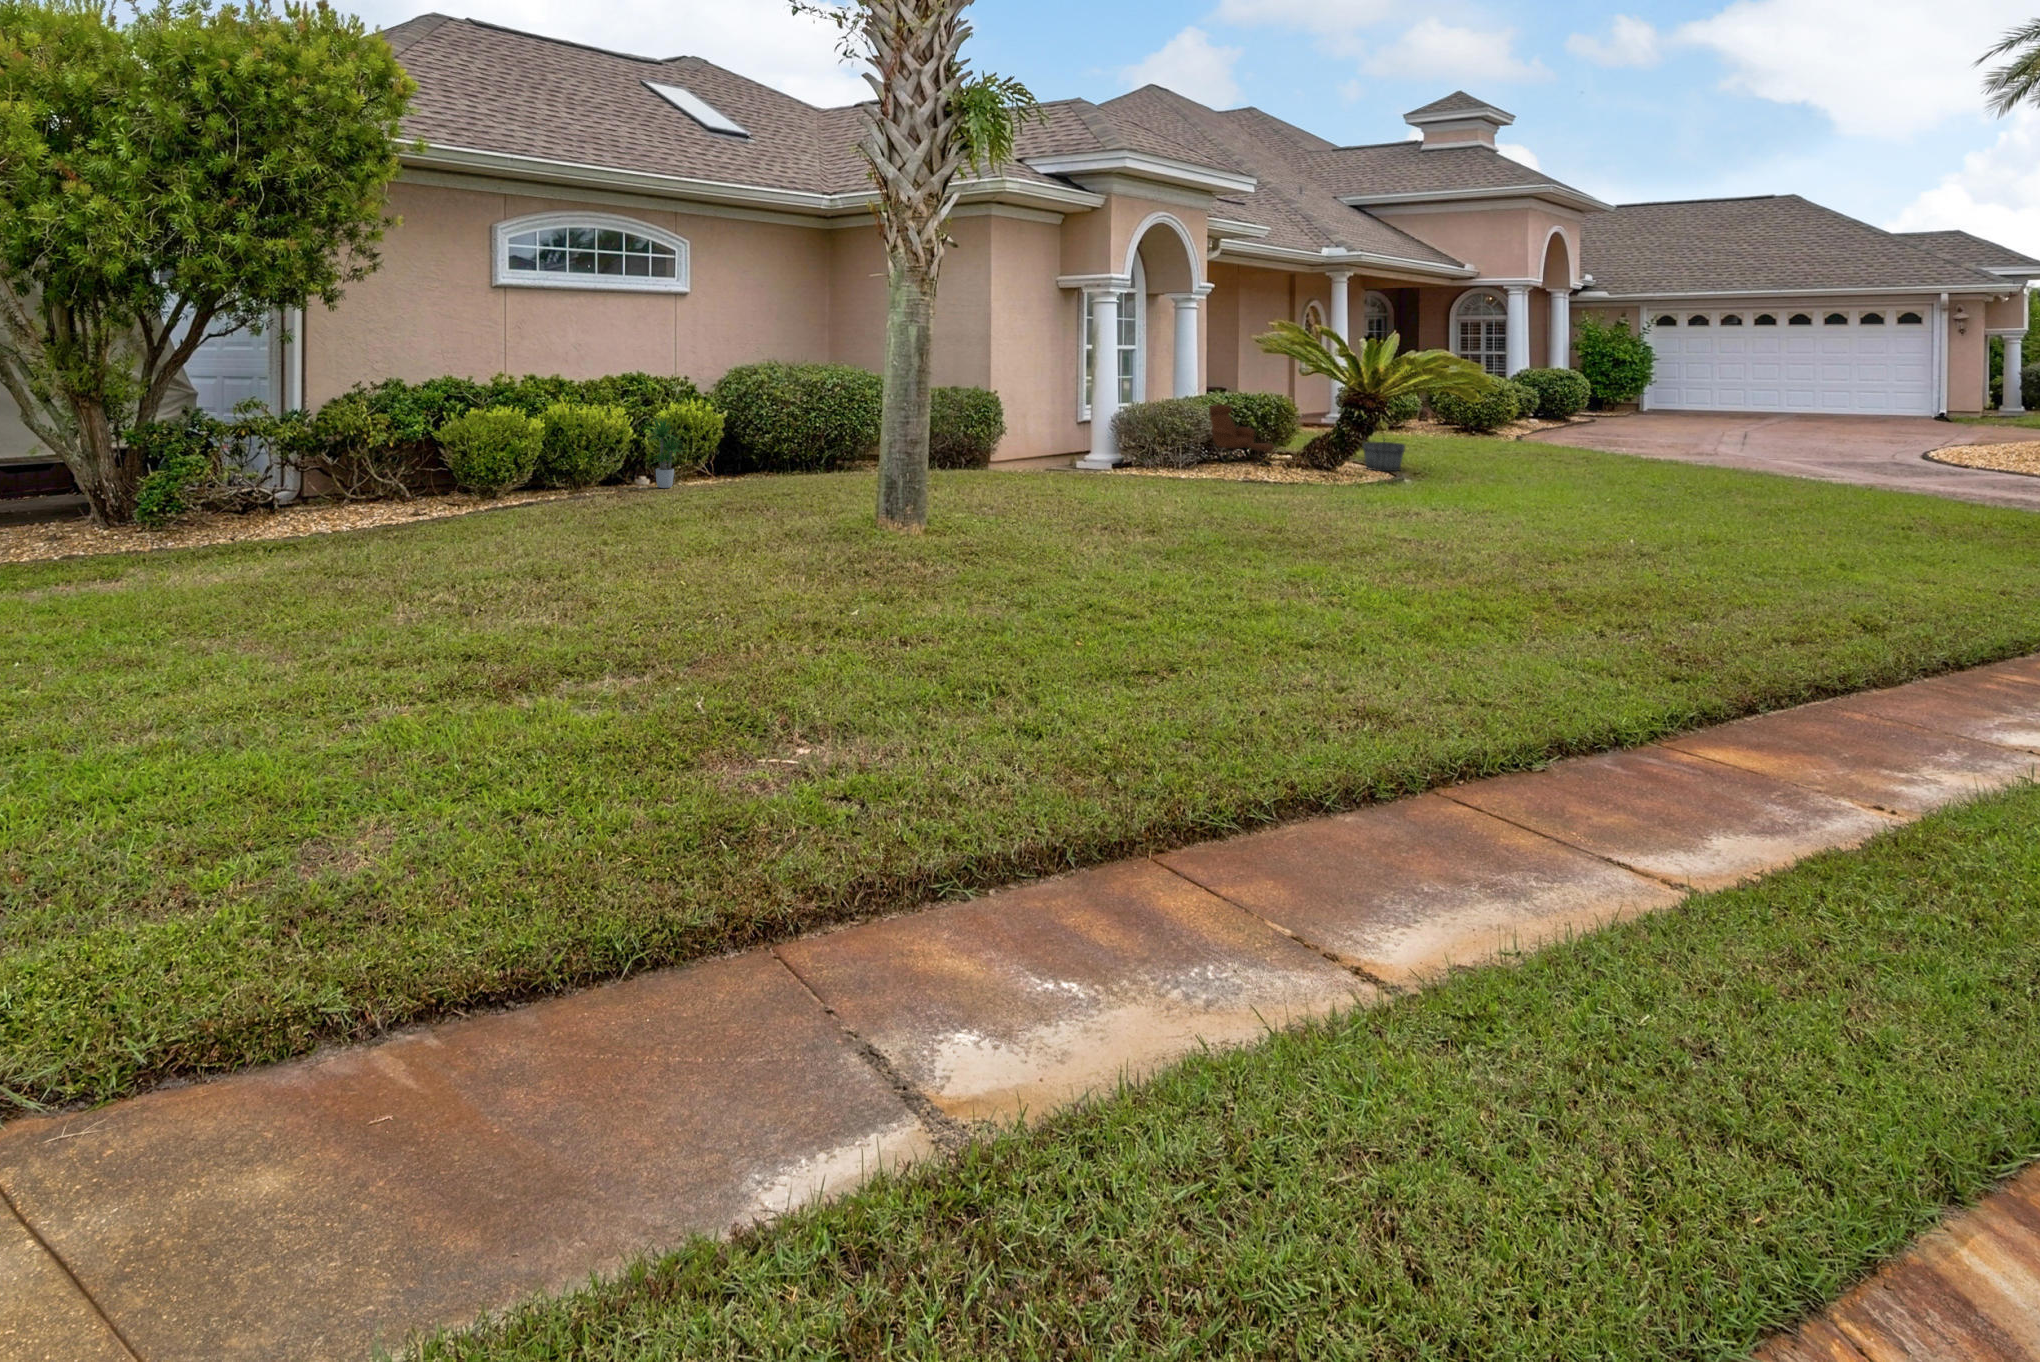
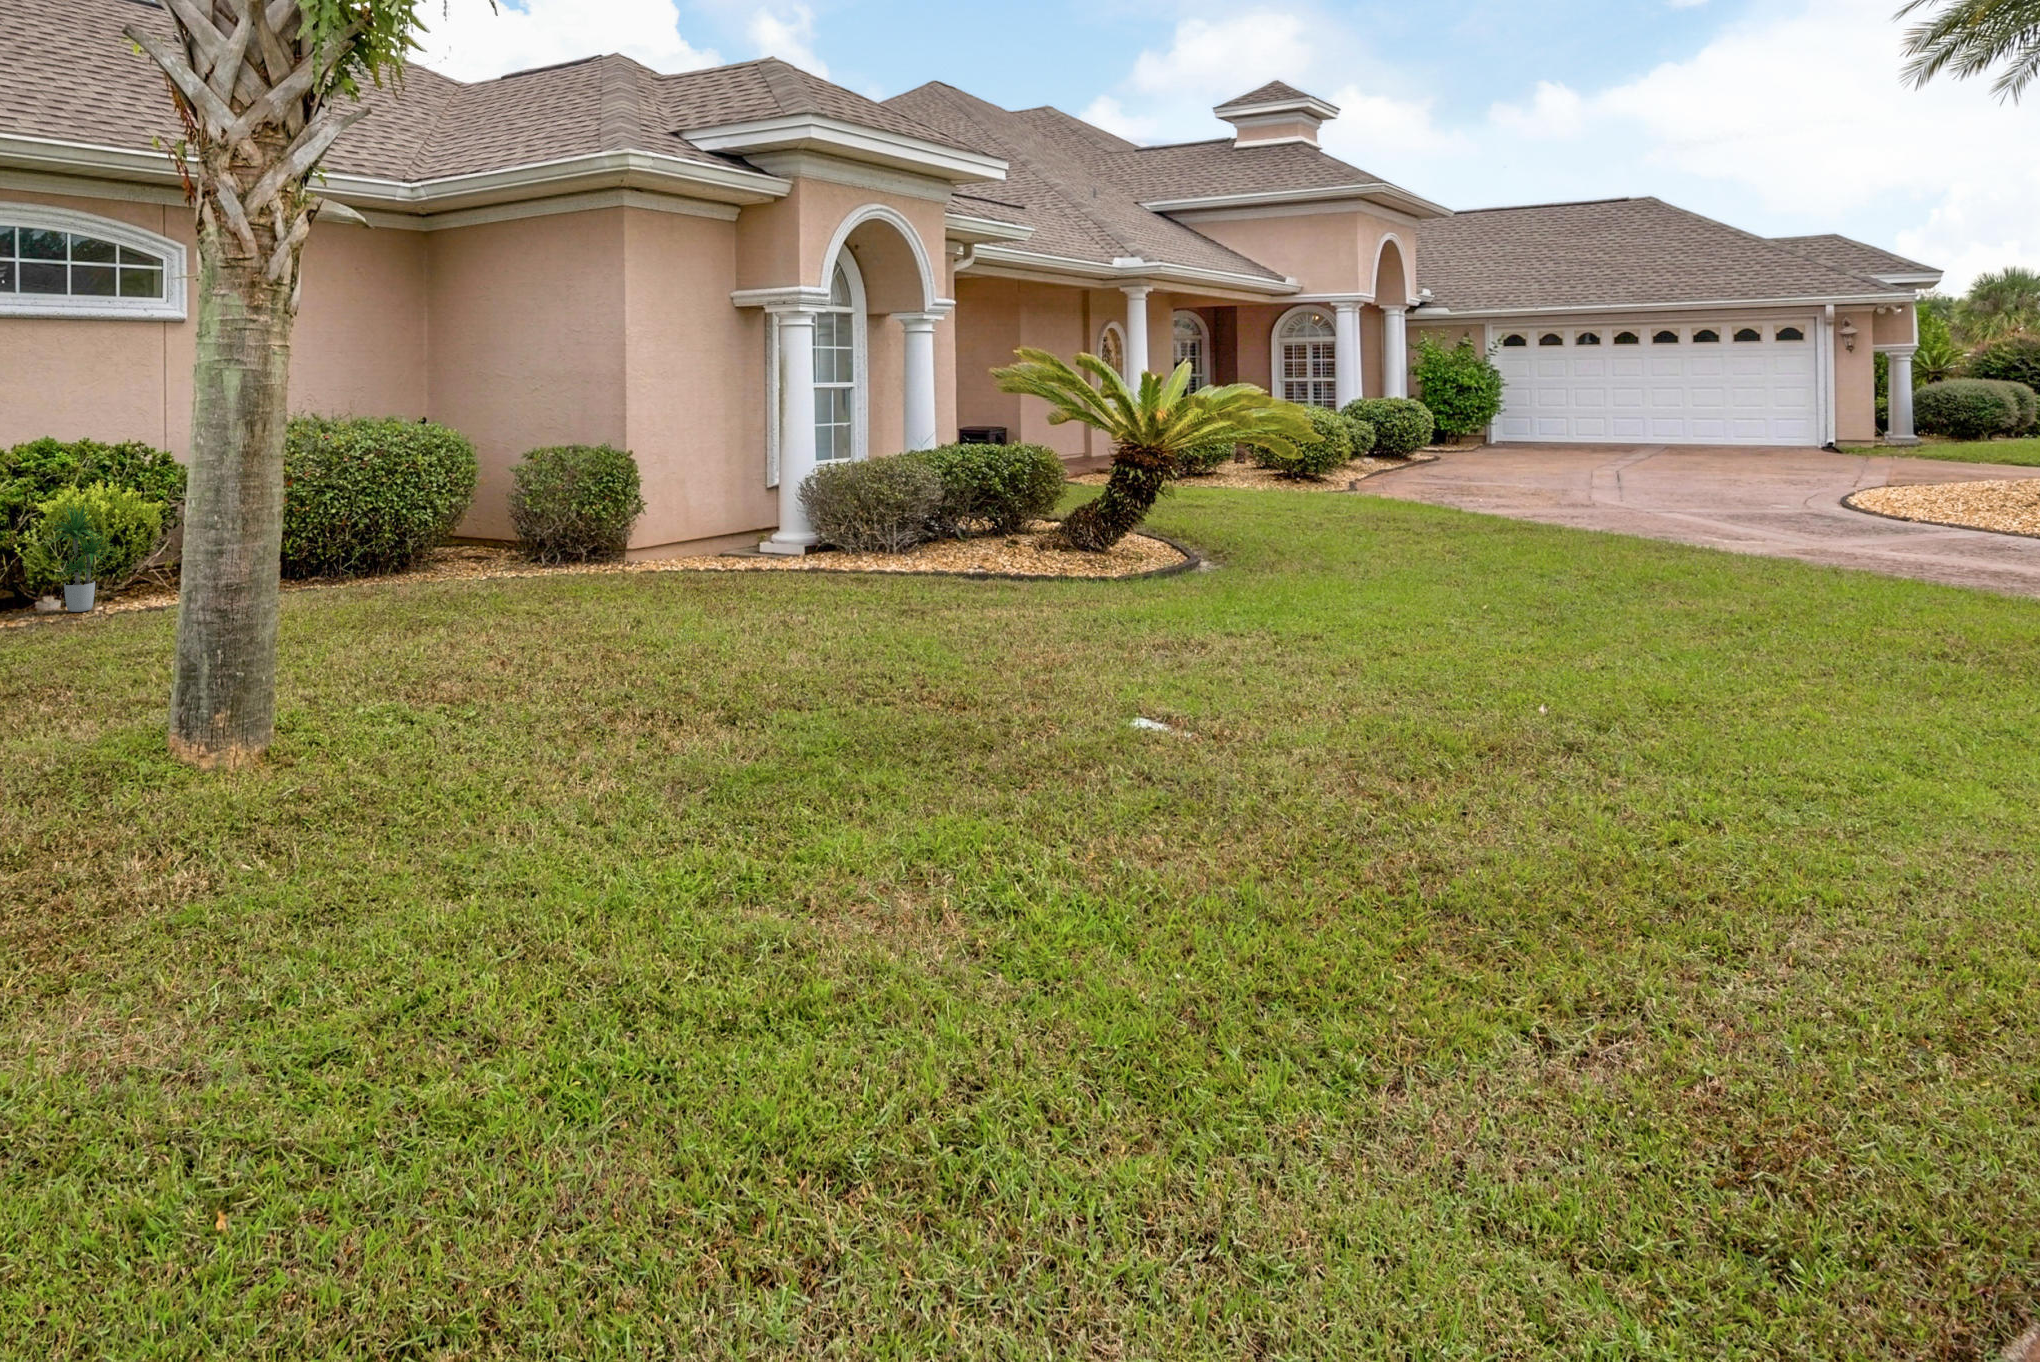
lounge chair: present [1209,404,1274,465] -> none [935,460,1019,545]
wooden bucket: present [1363,440,1405,471] -> none [1136,499,1194,550]

